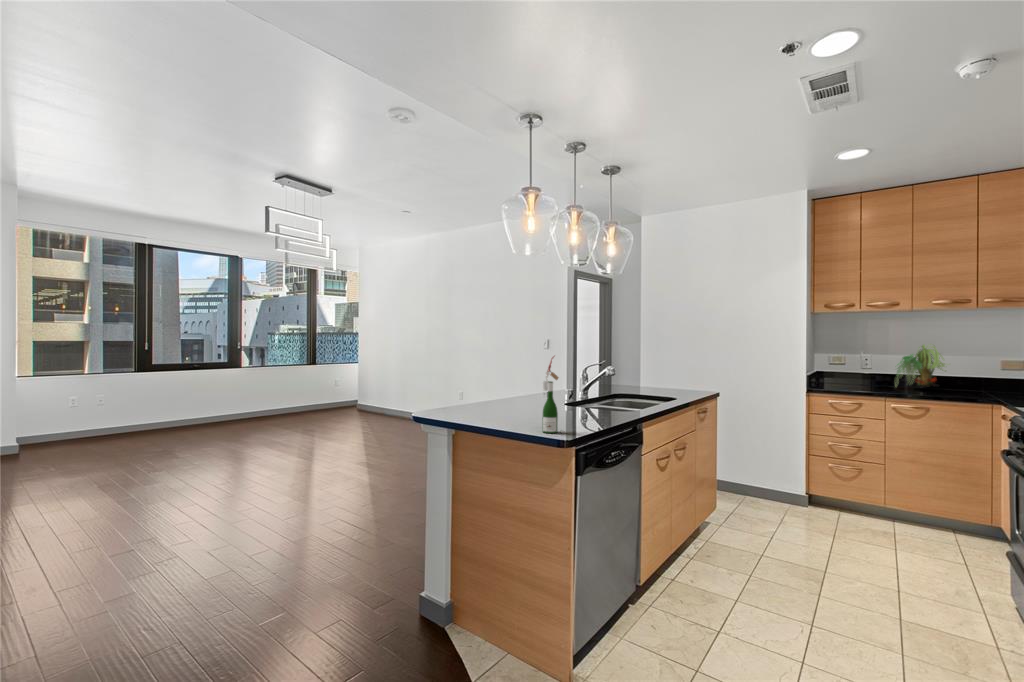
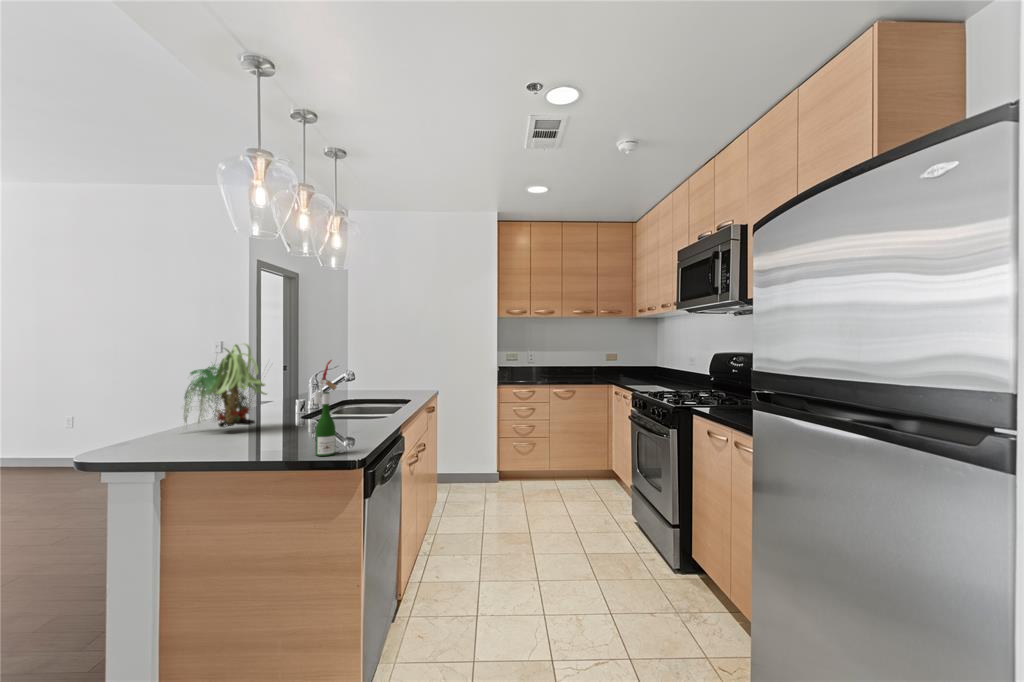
plant: present [895,345,945,387] -> present [183,344,267,427]

